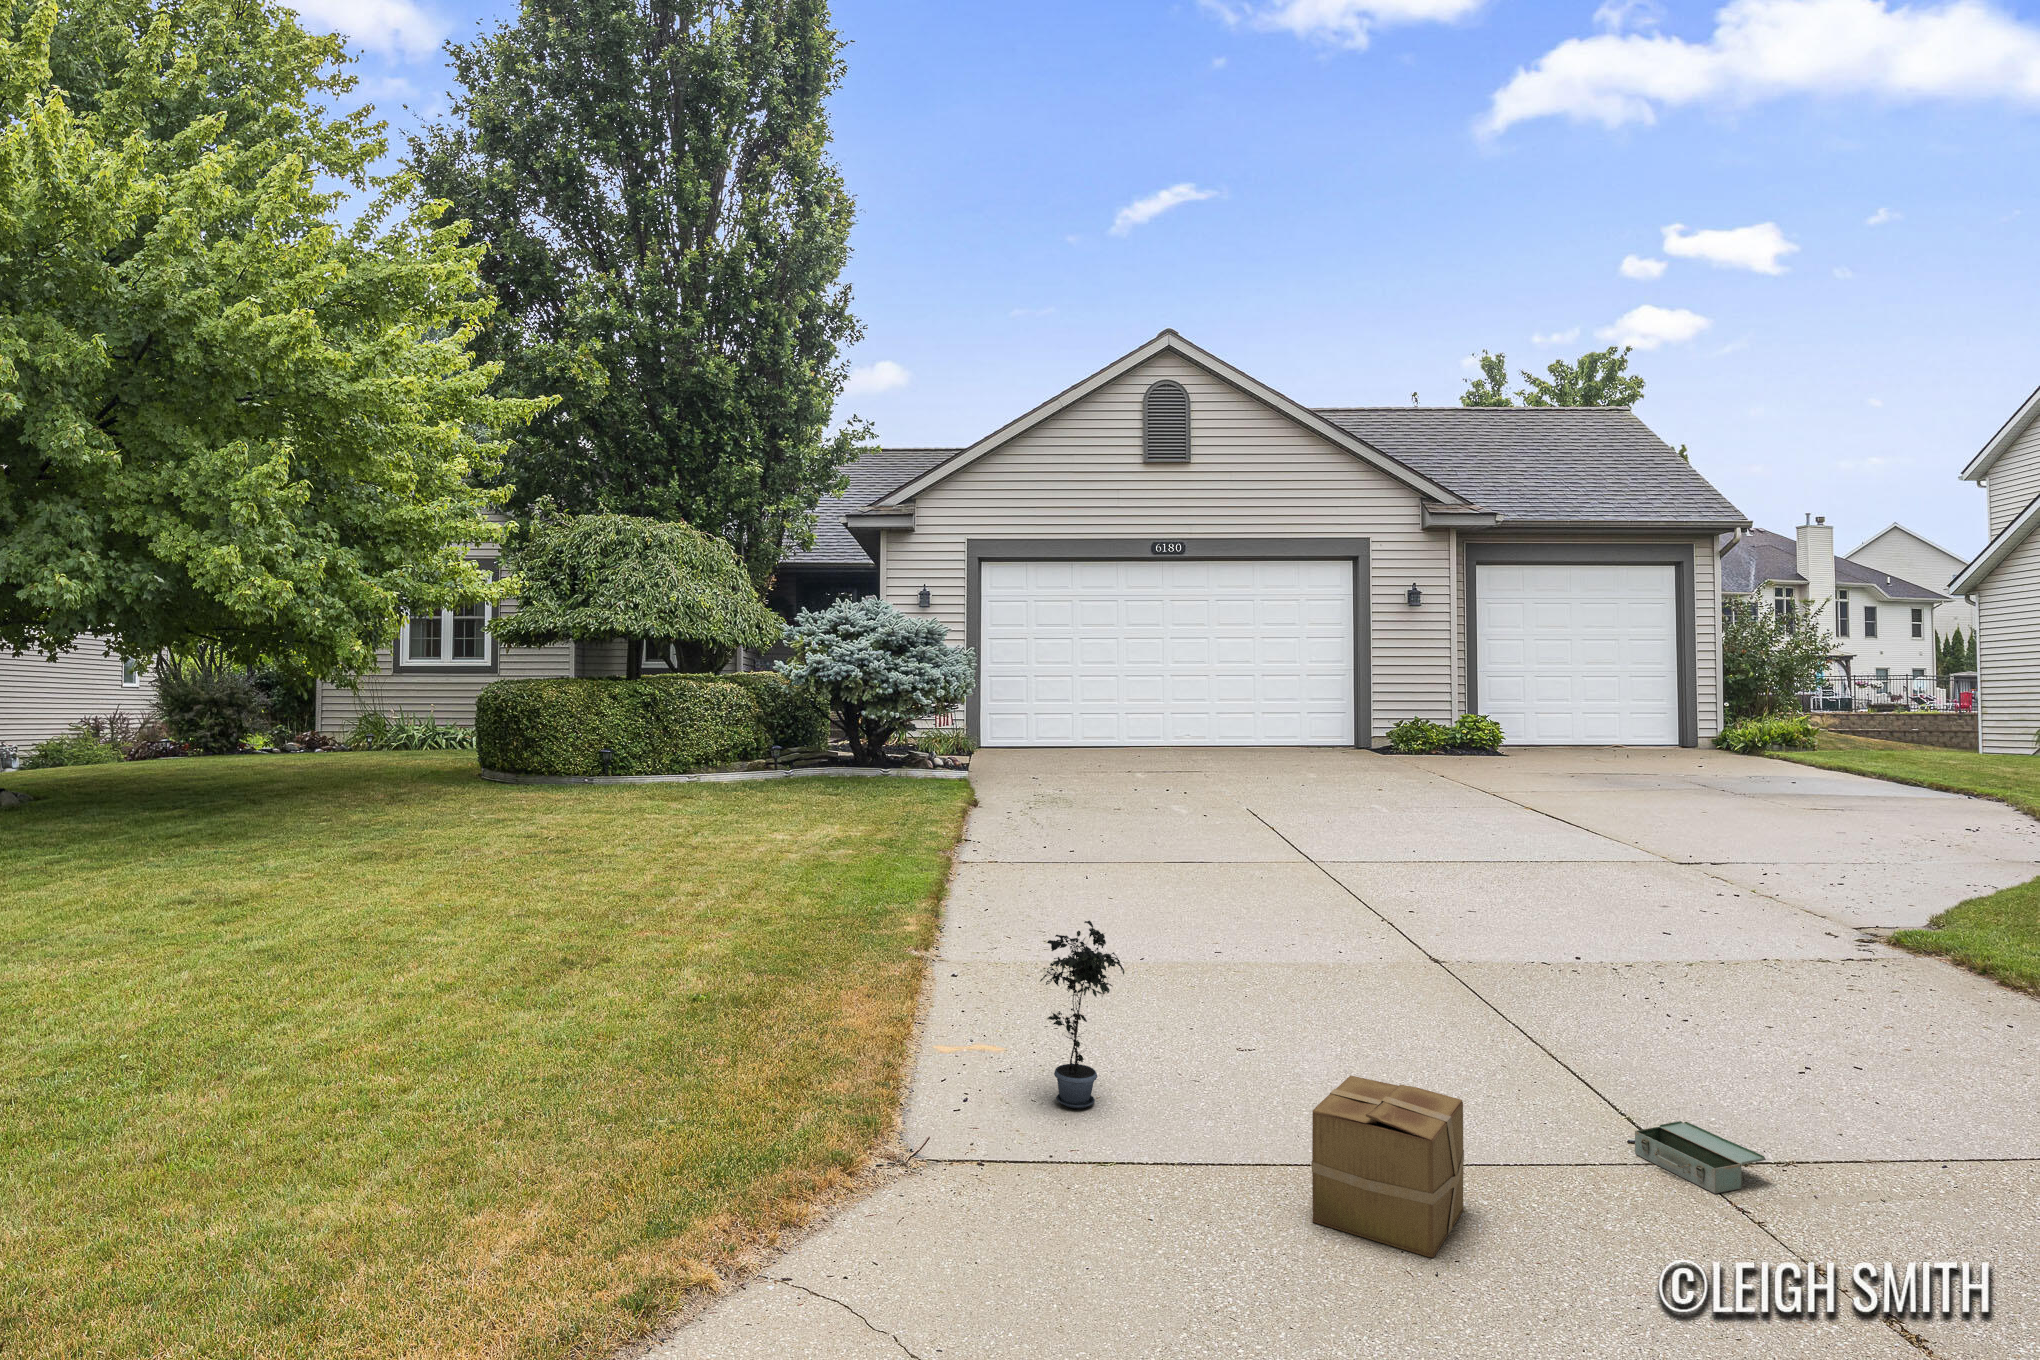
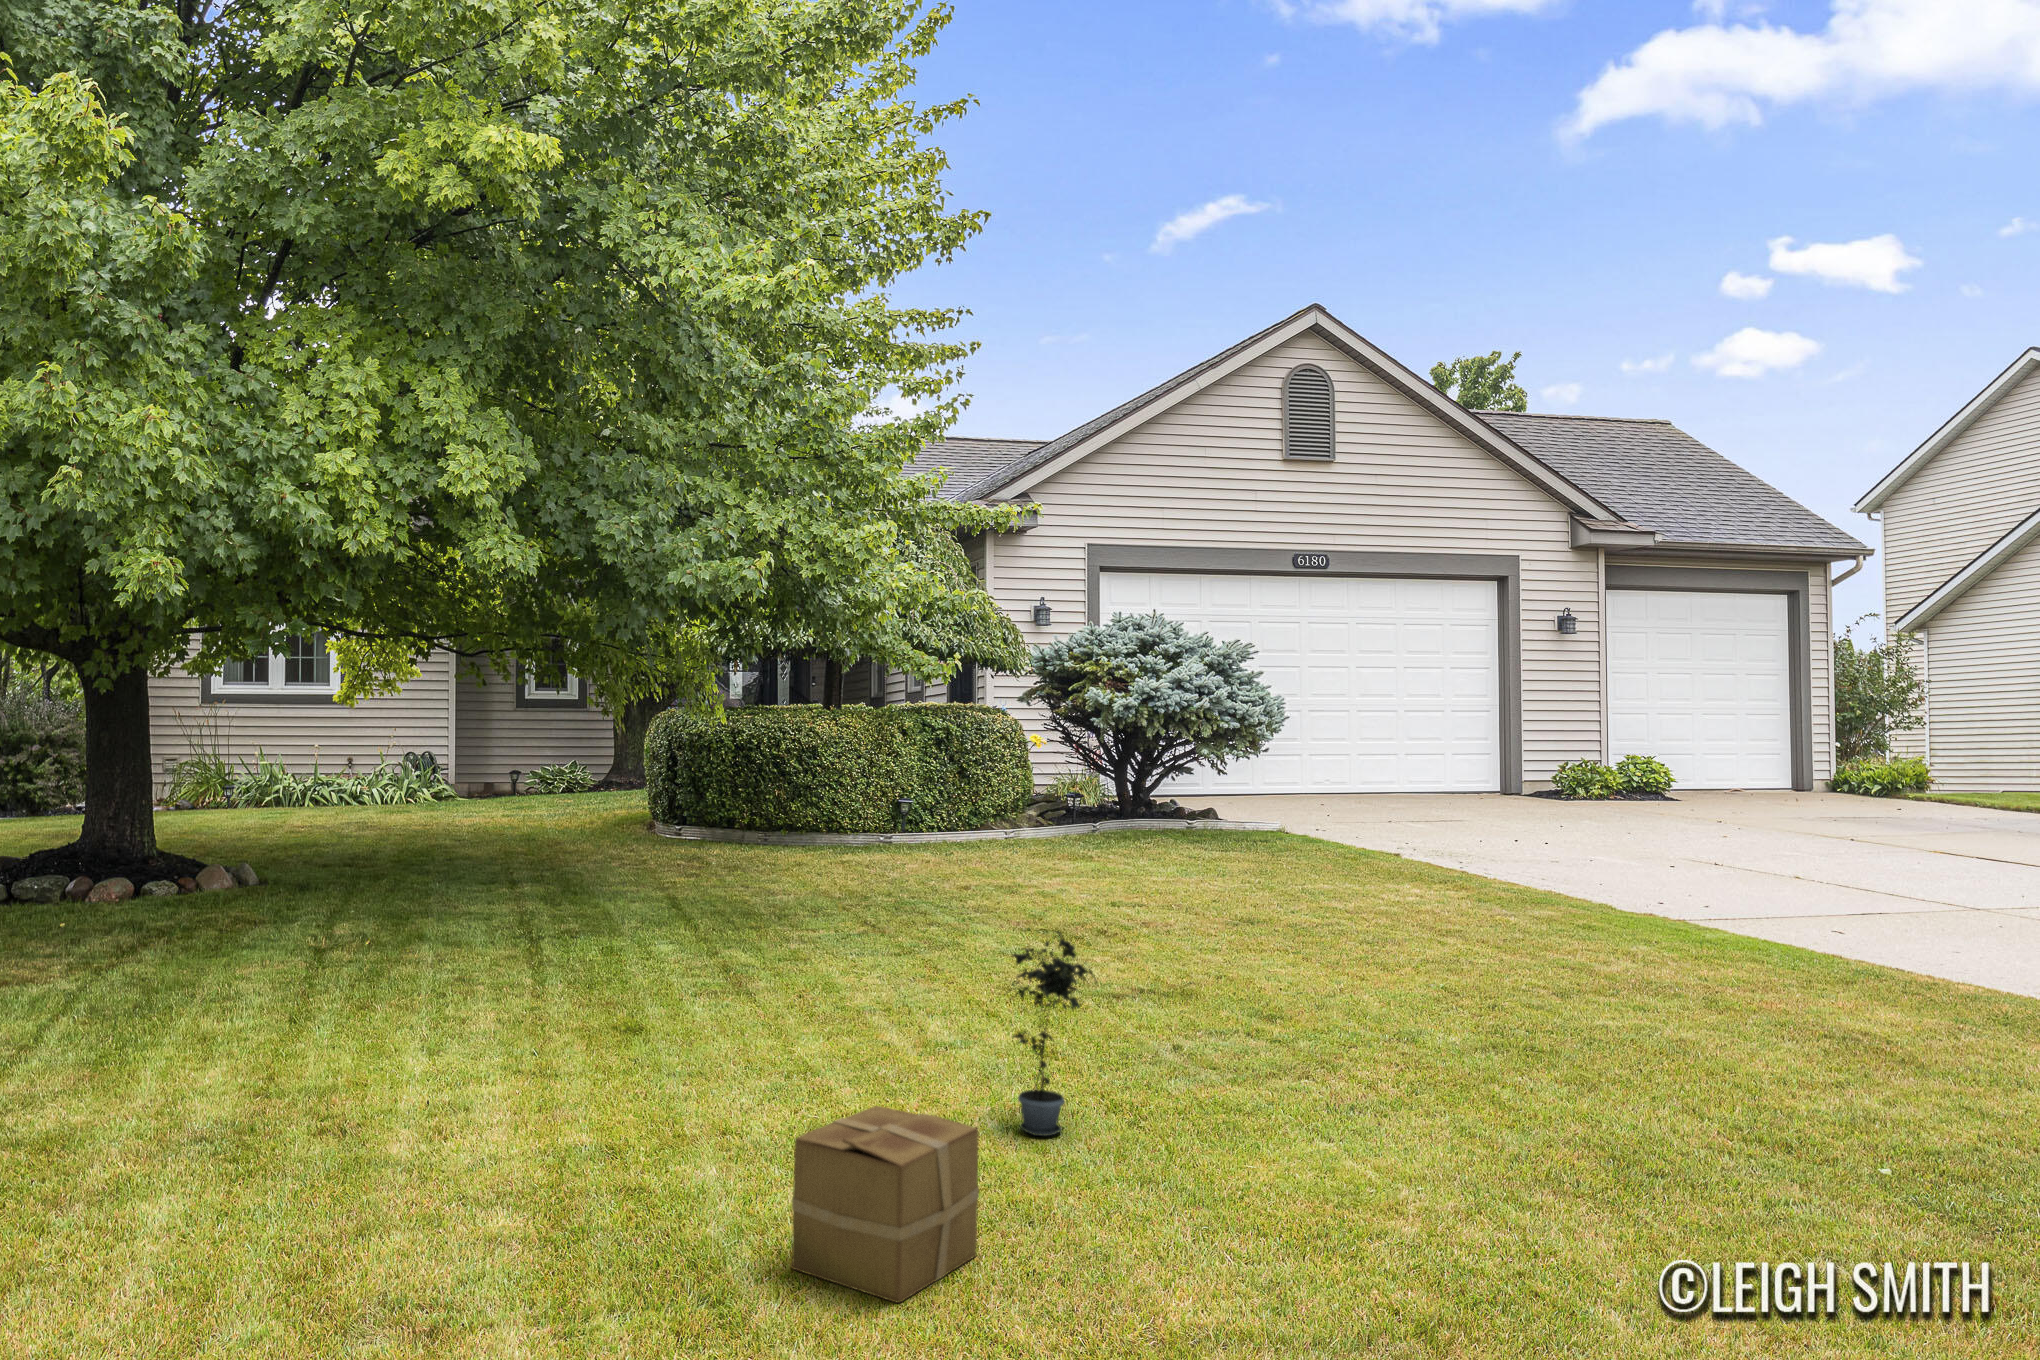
cardboard box: present [1312,1076,1464,1257] -> present [792,1106,979,1303]
toolbox: present [1635,1121,1766,1193] -> none [1637,1142,1770,1209]

